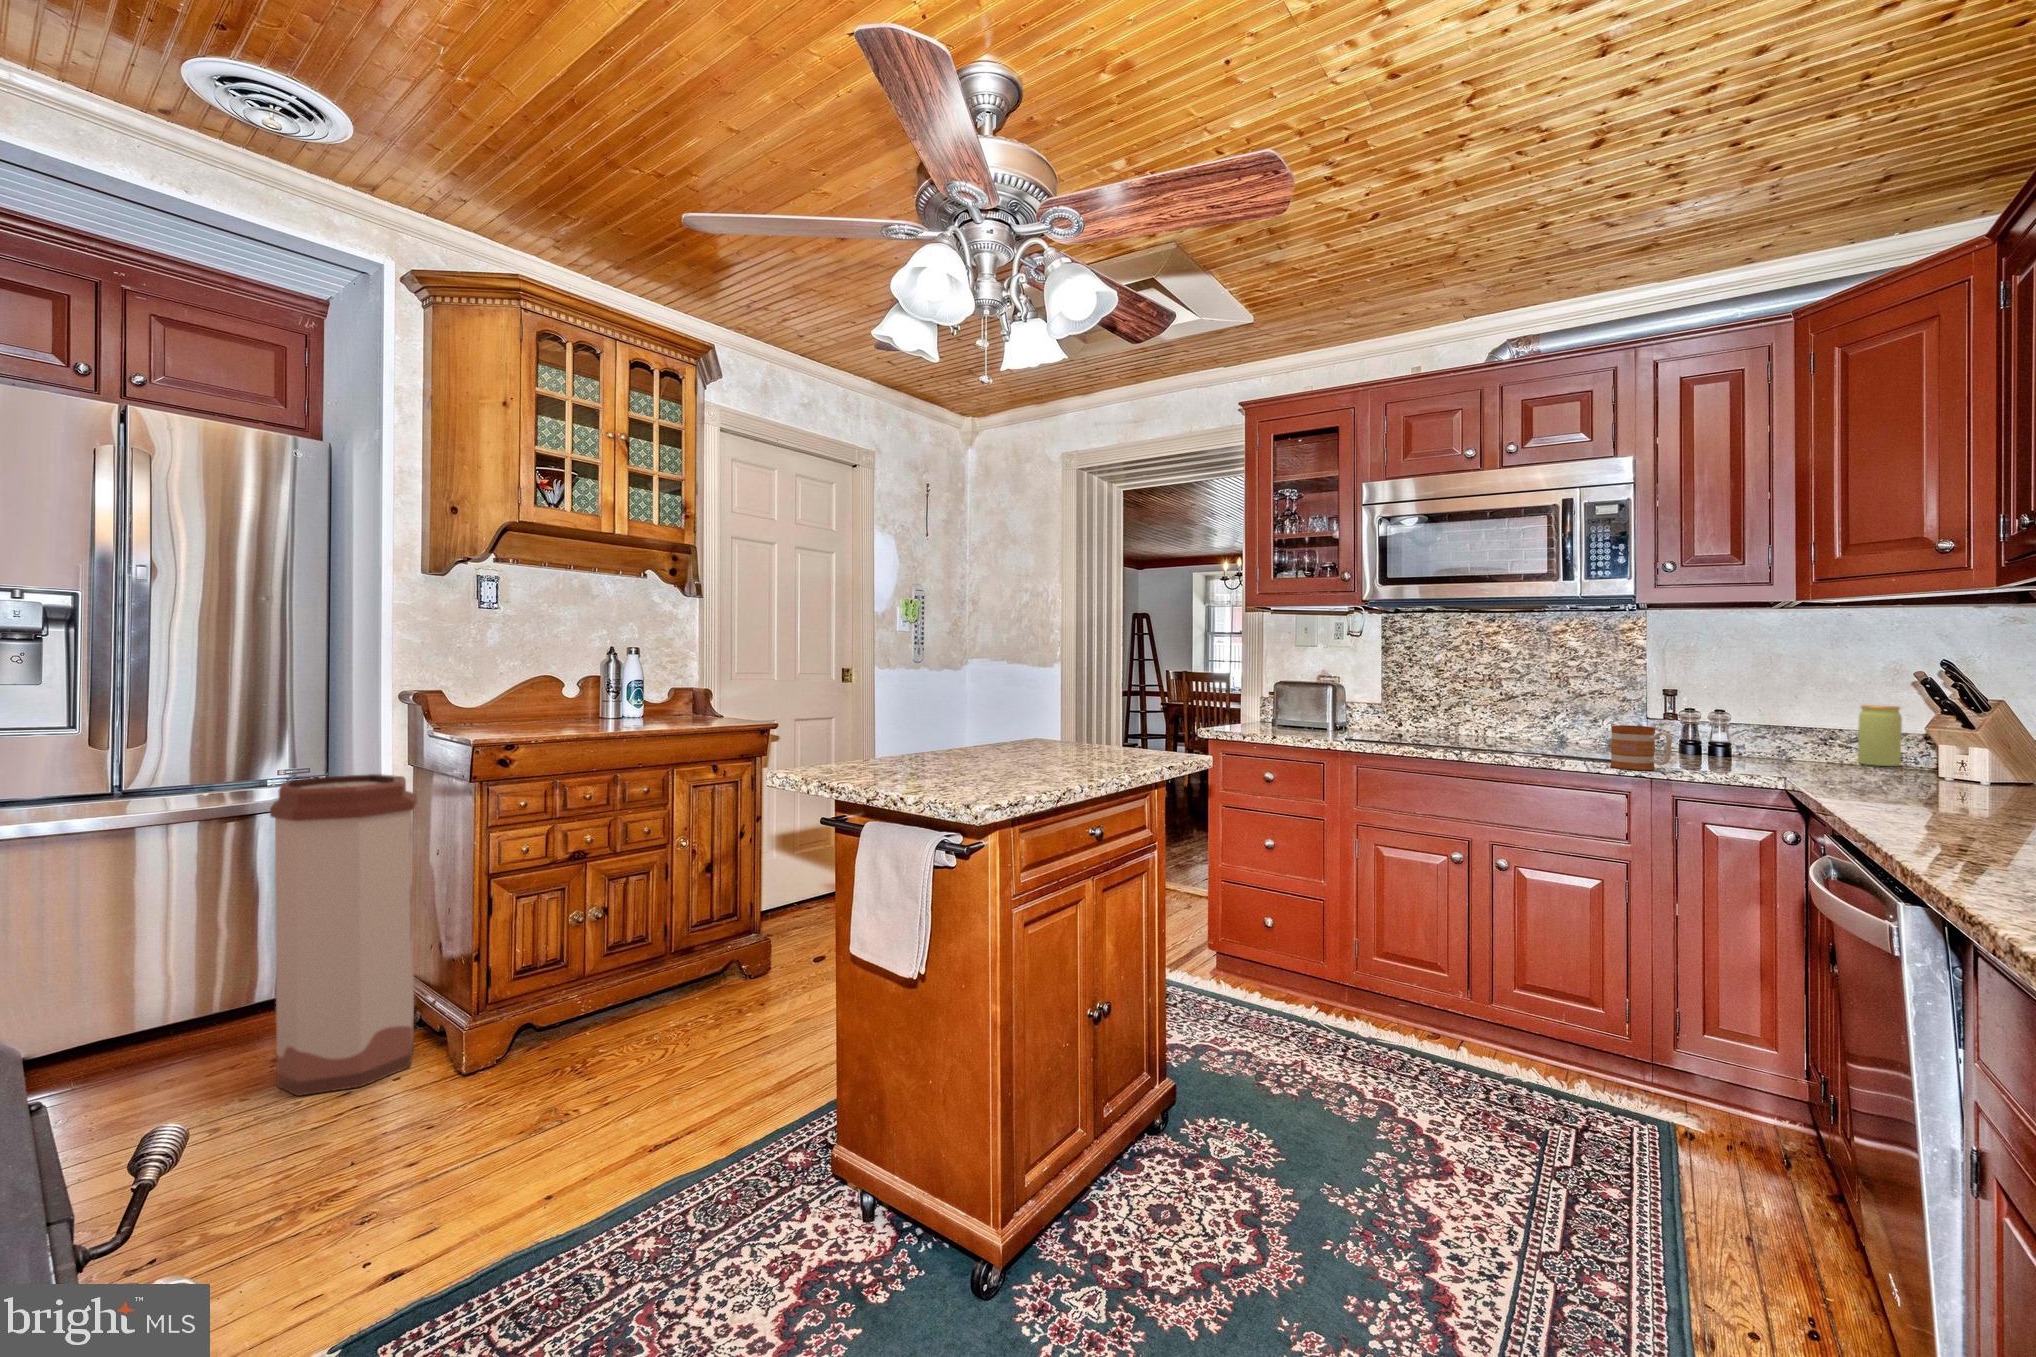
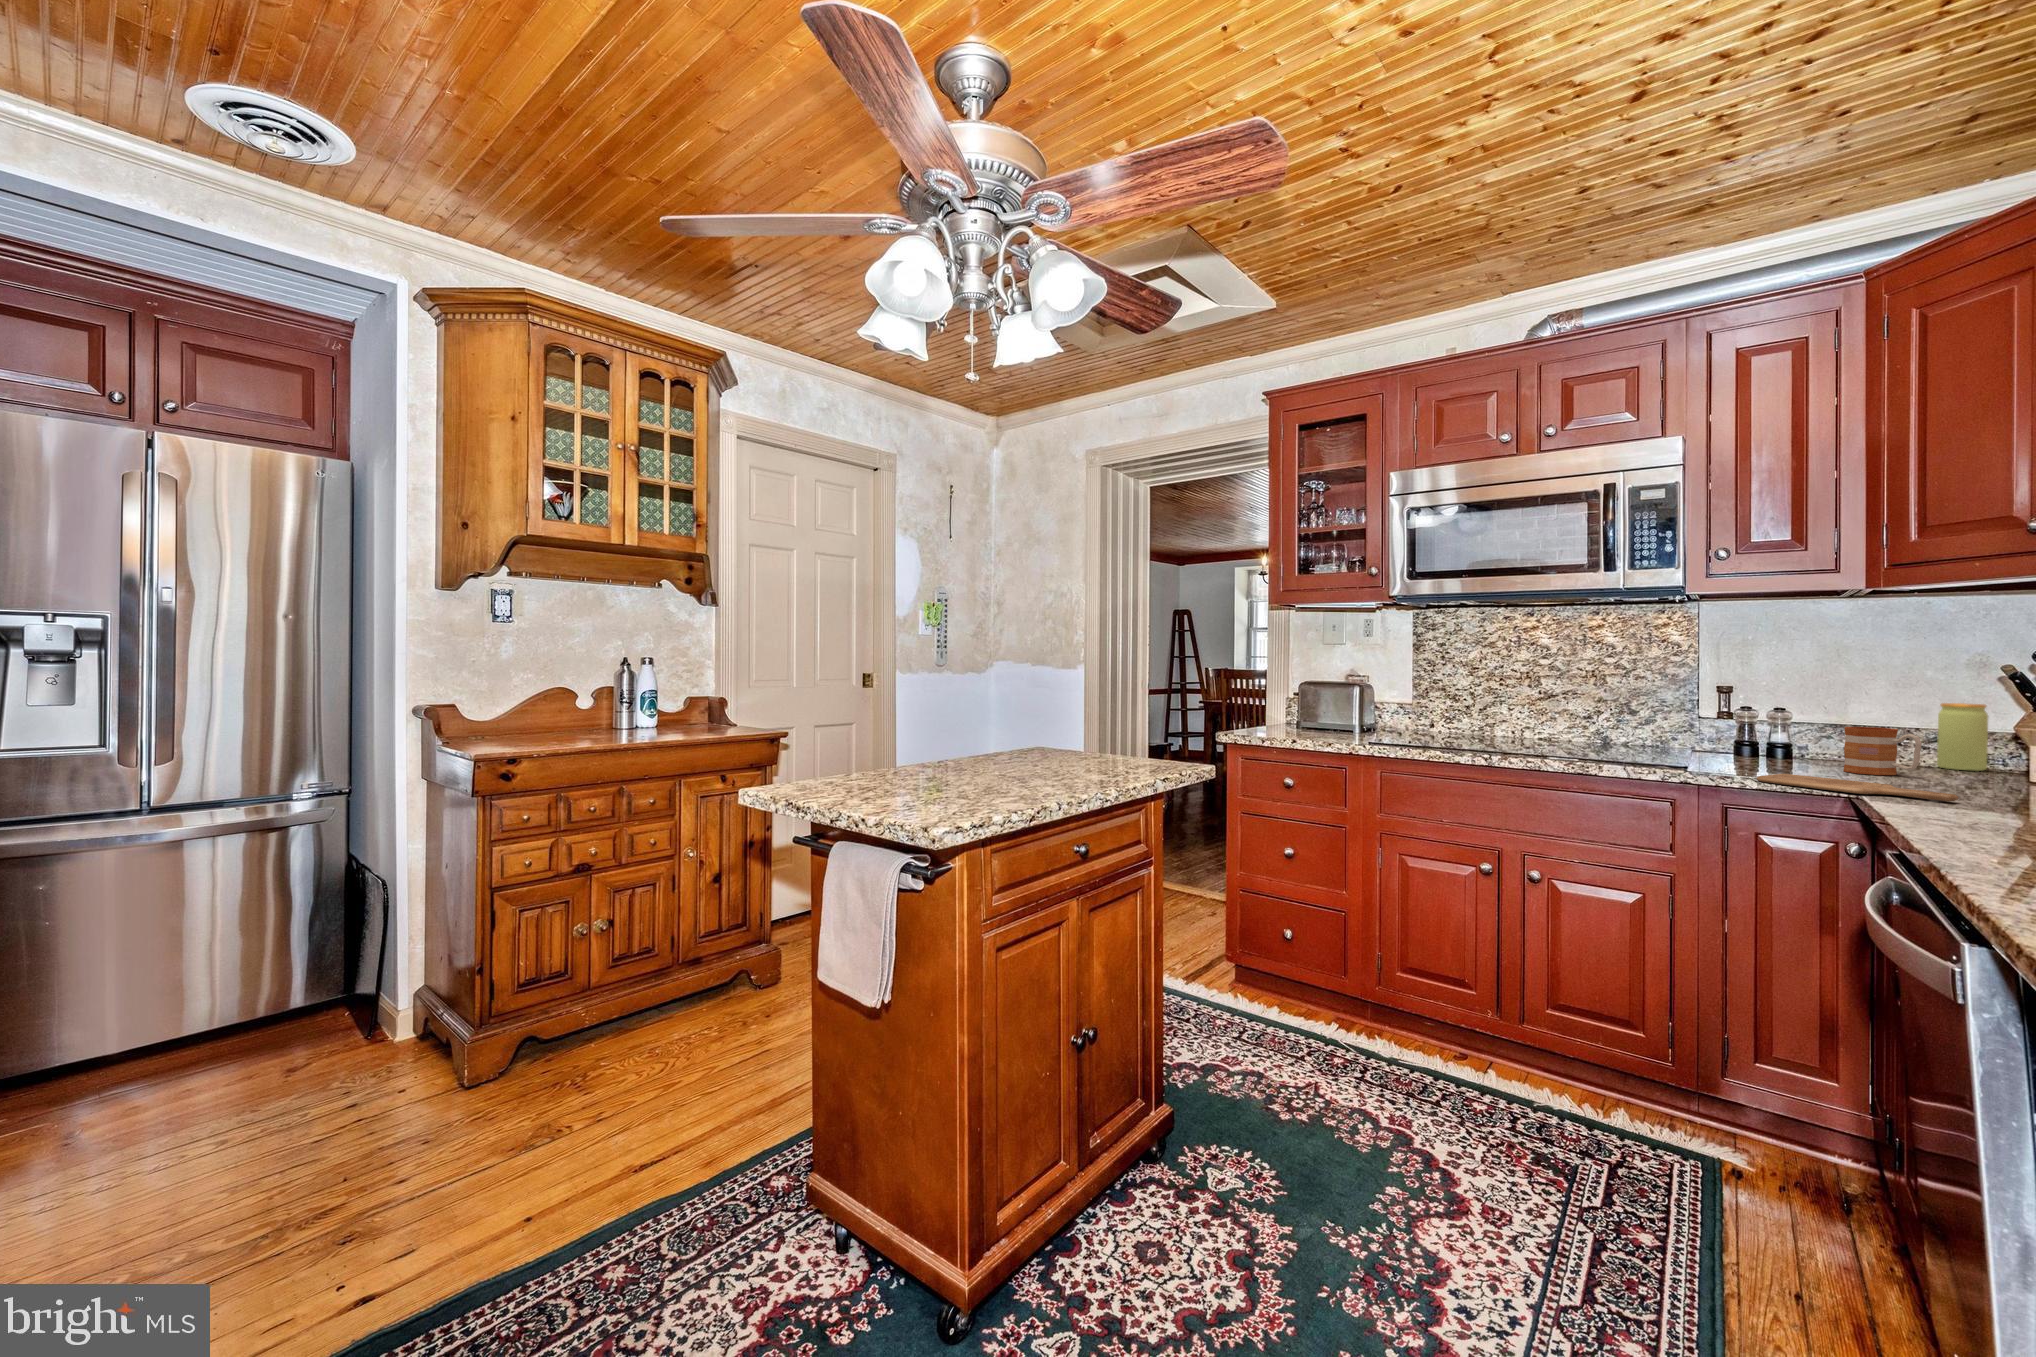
mug: present [1610,725,1672,770] -> present [1843,727,1922,775]
cutting board: none [1704,767,1881,789] -> present [1757,774,1959,801]
trash can: present [270,774,417,1096] -> none [280,785,428,1102]

